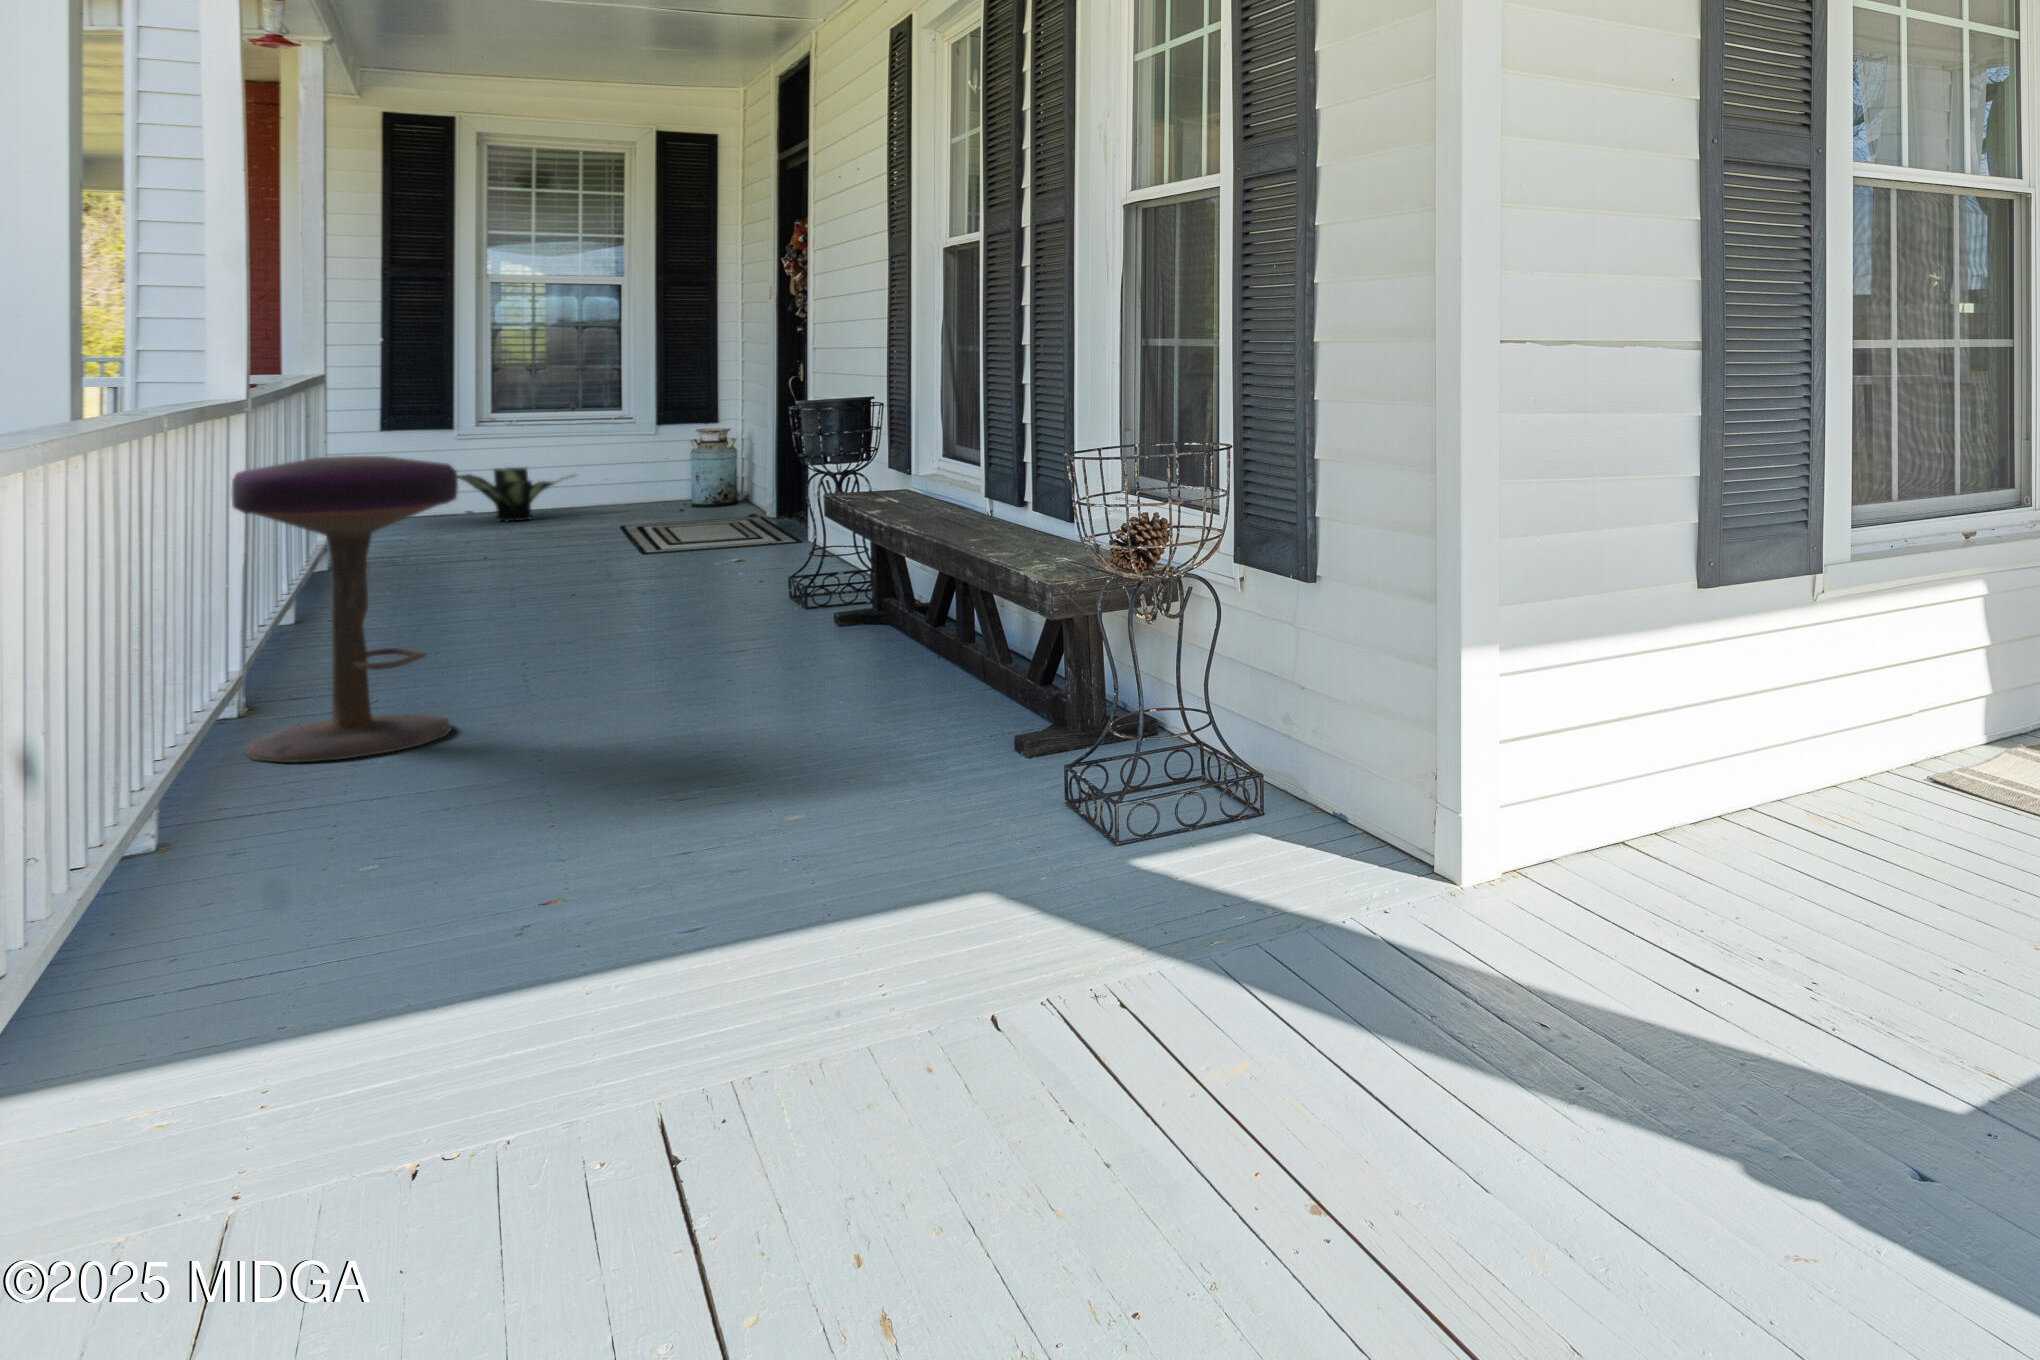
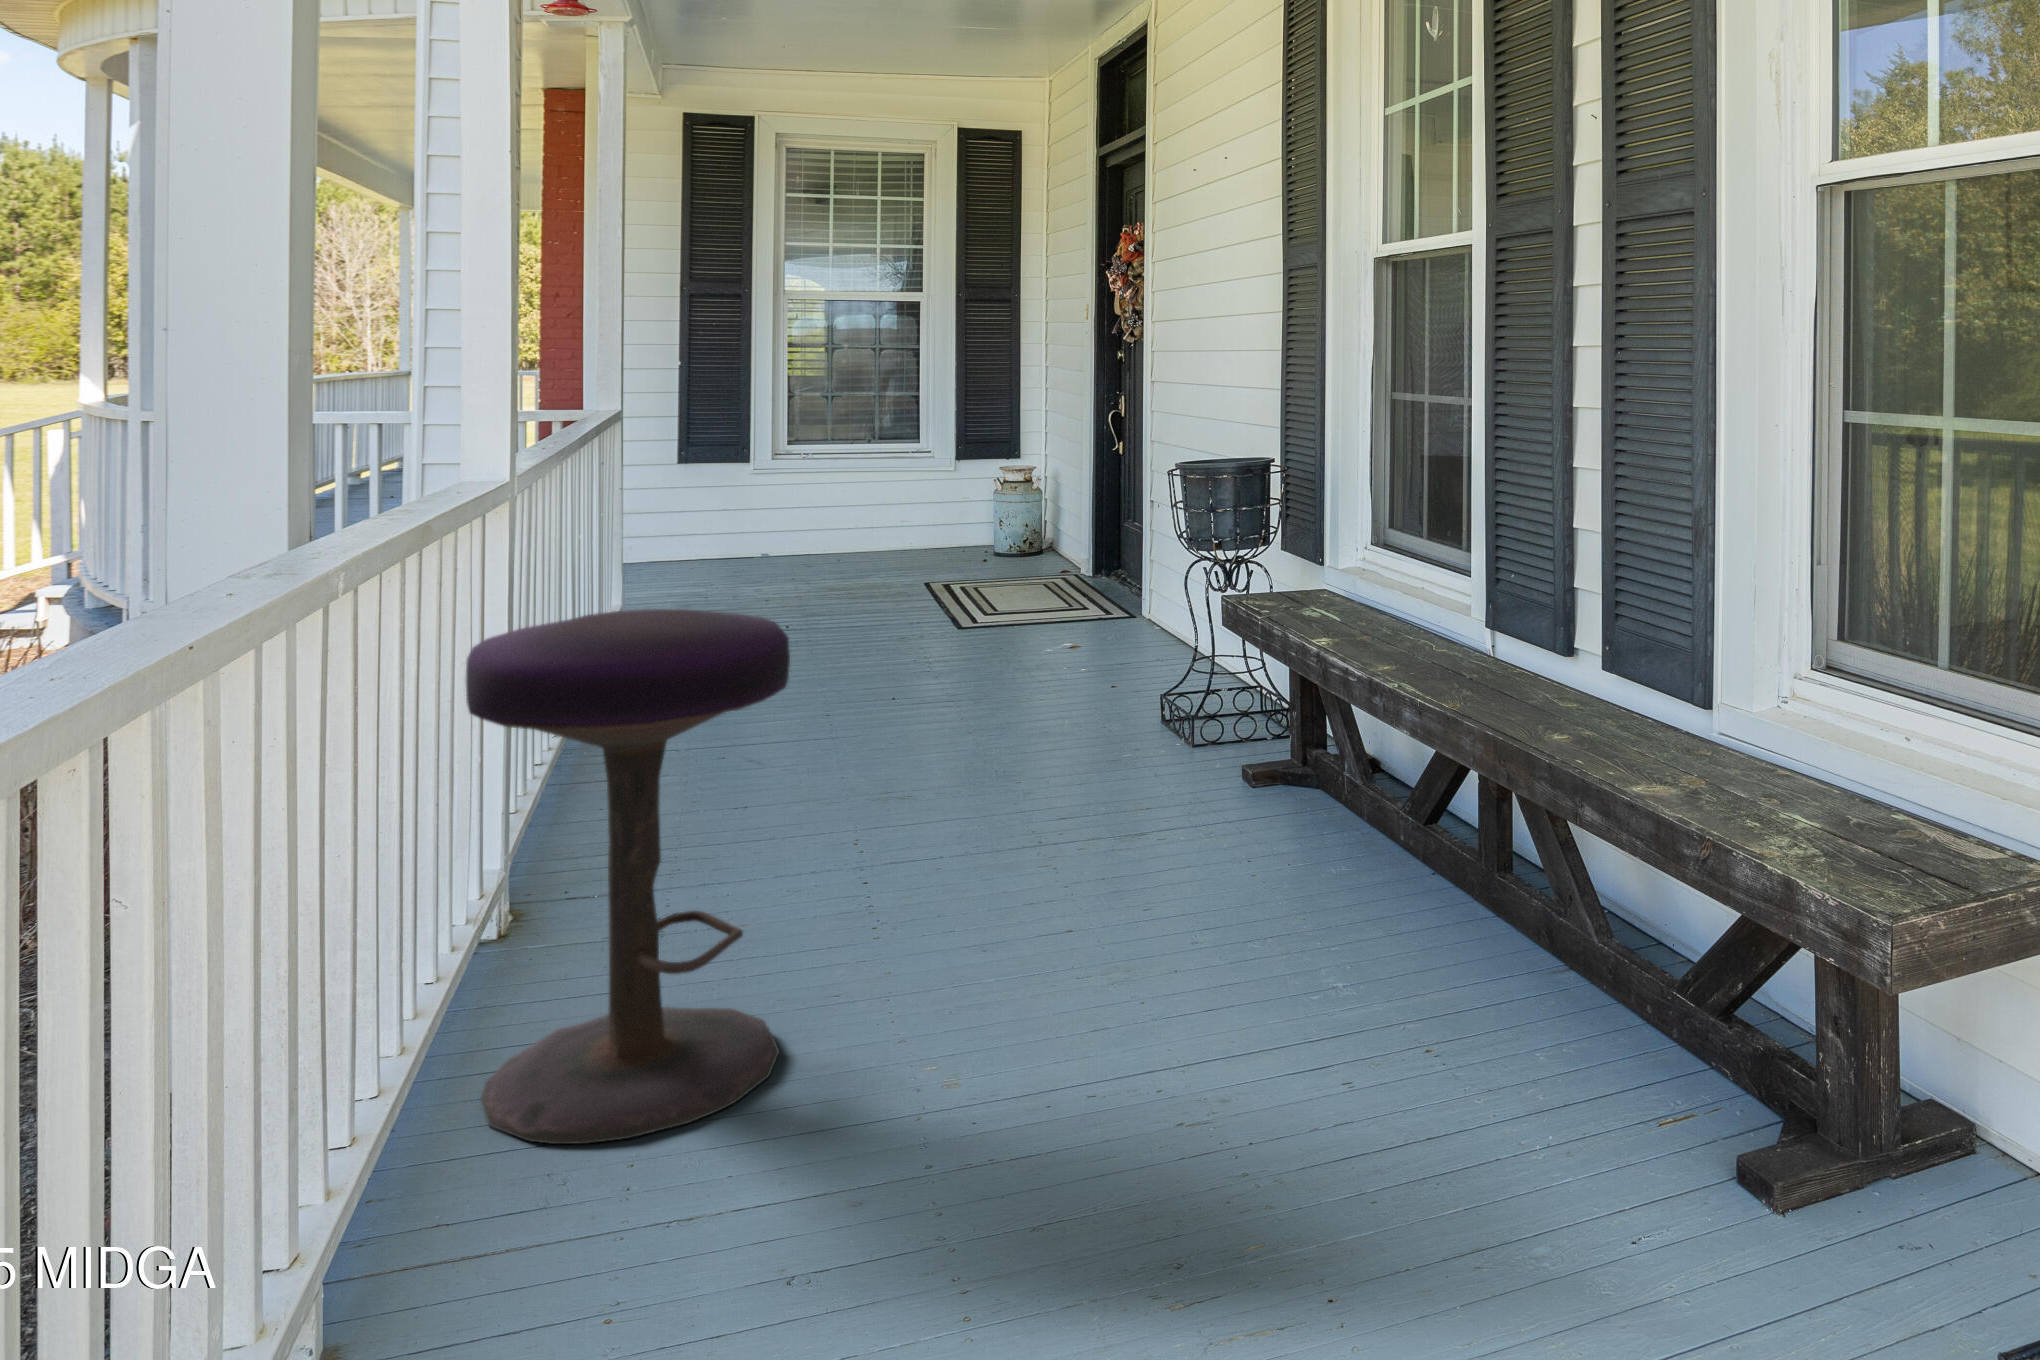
potted plant: present [457,468,568,522] -> none [736,504,878,570]

